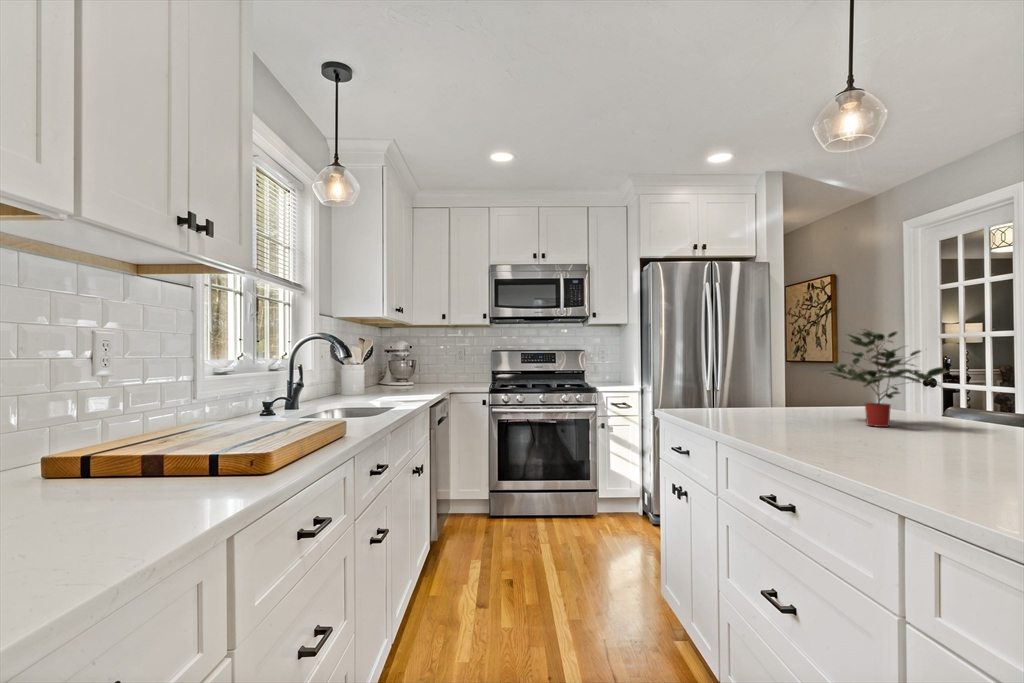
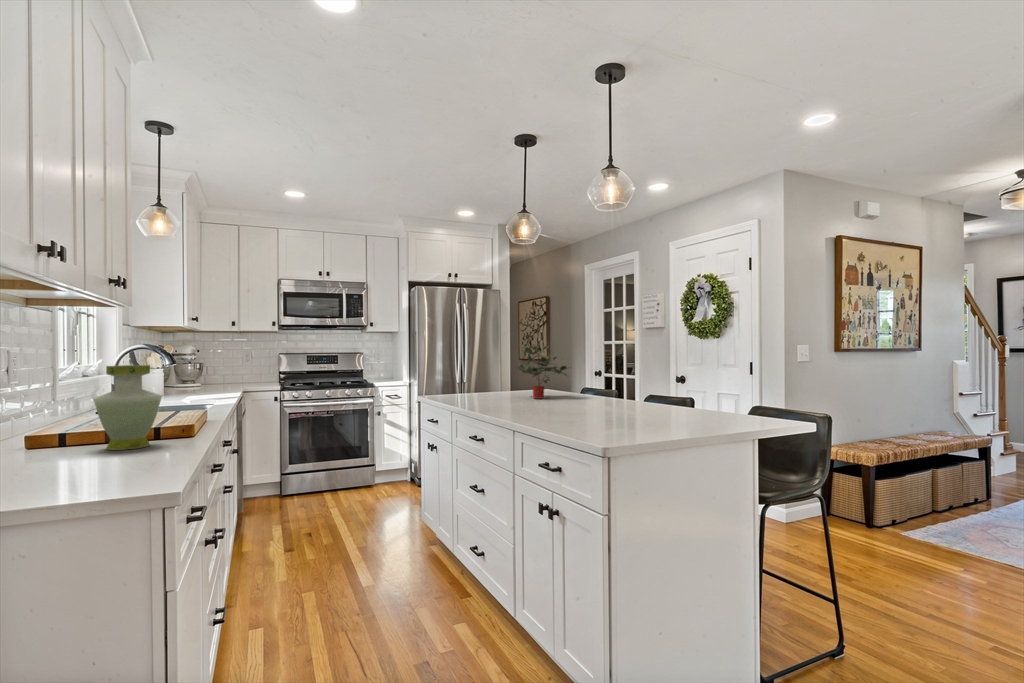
vase: none [84,348,204,499] -> present [93,365,162,450]

